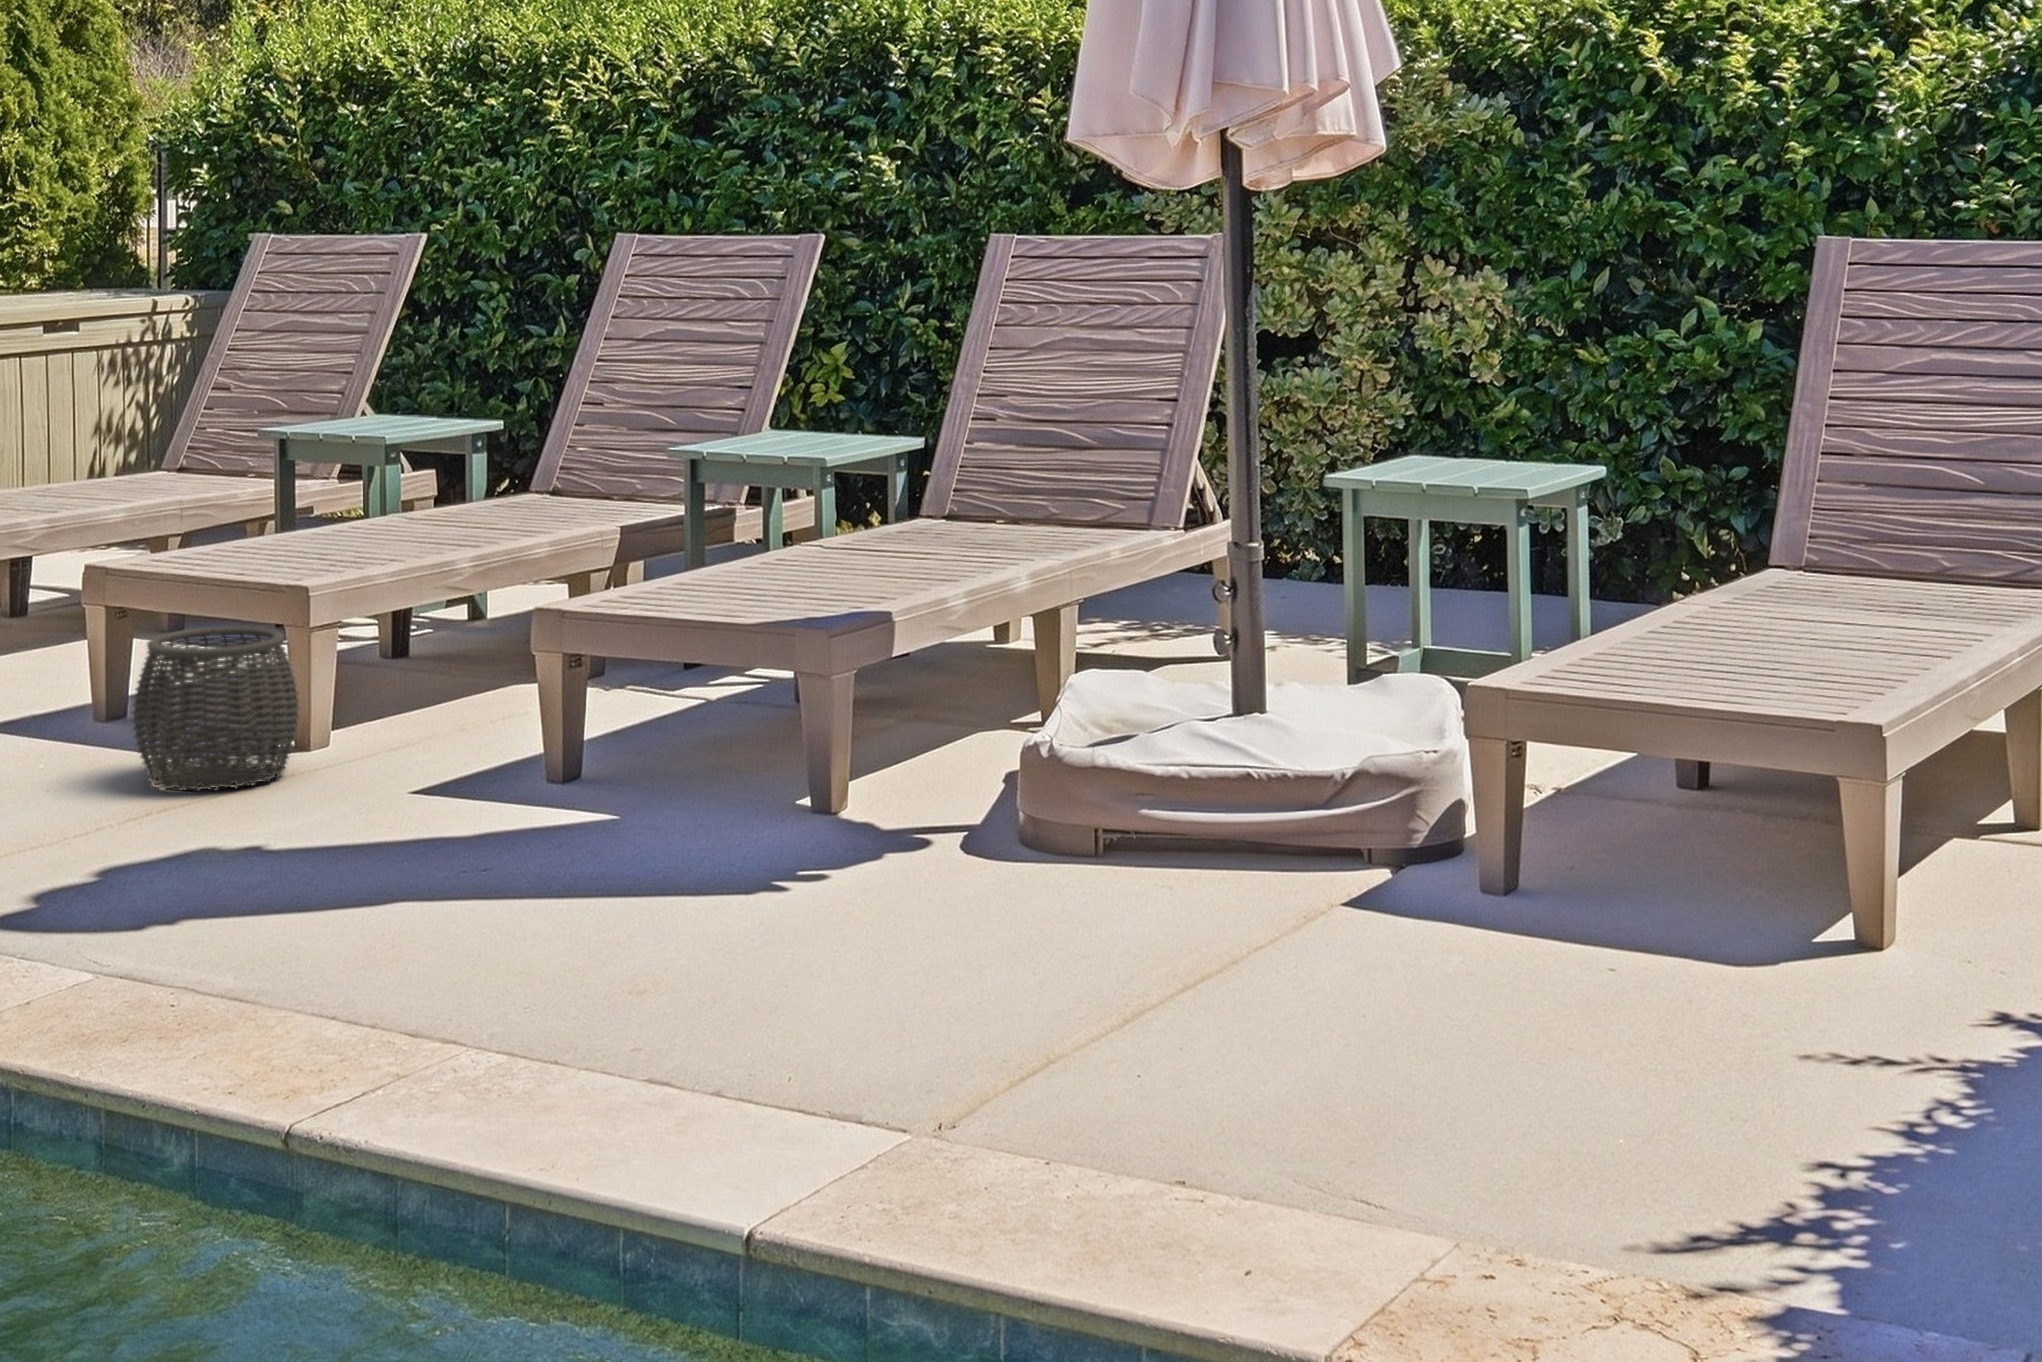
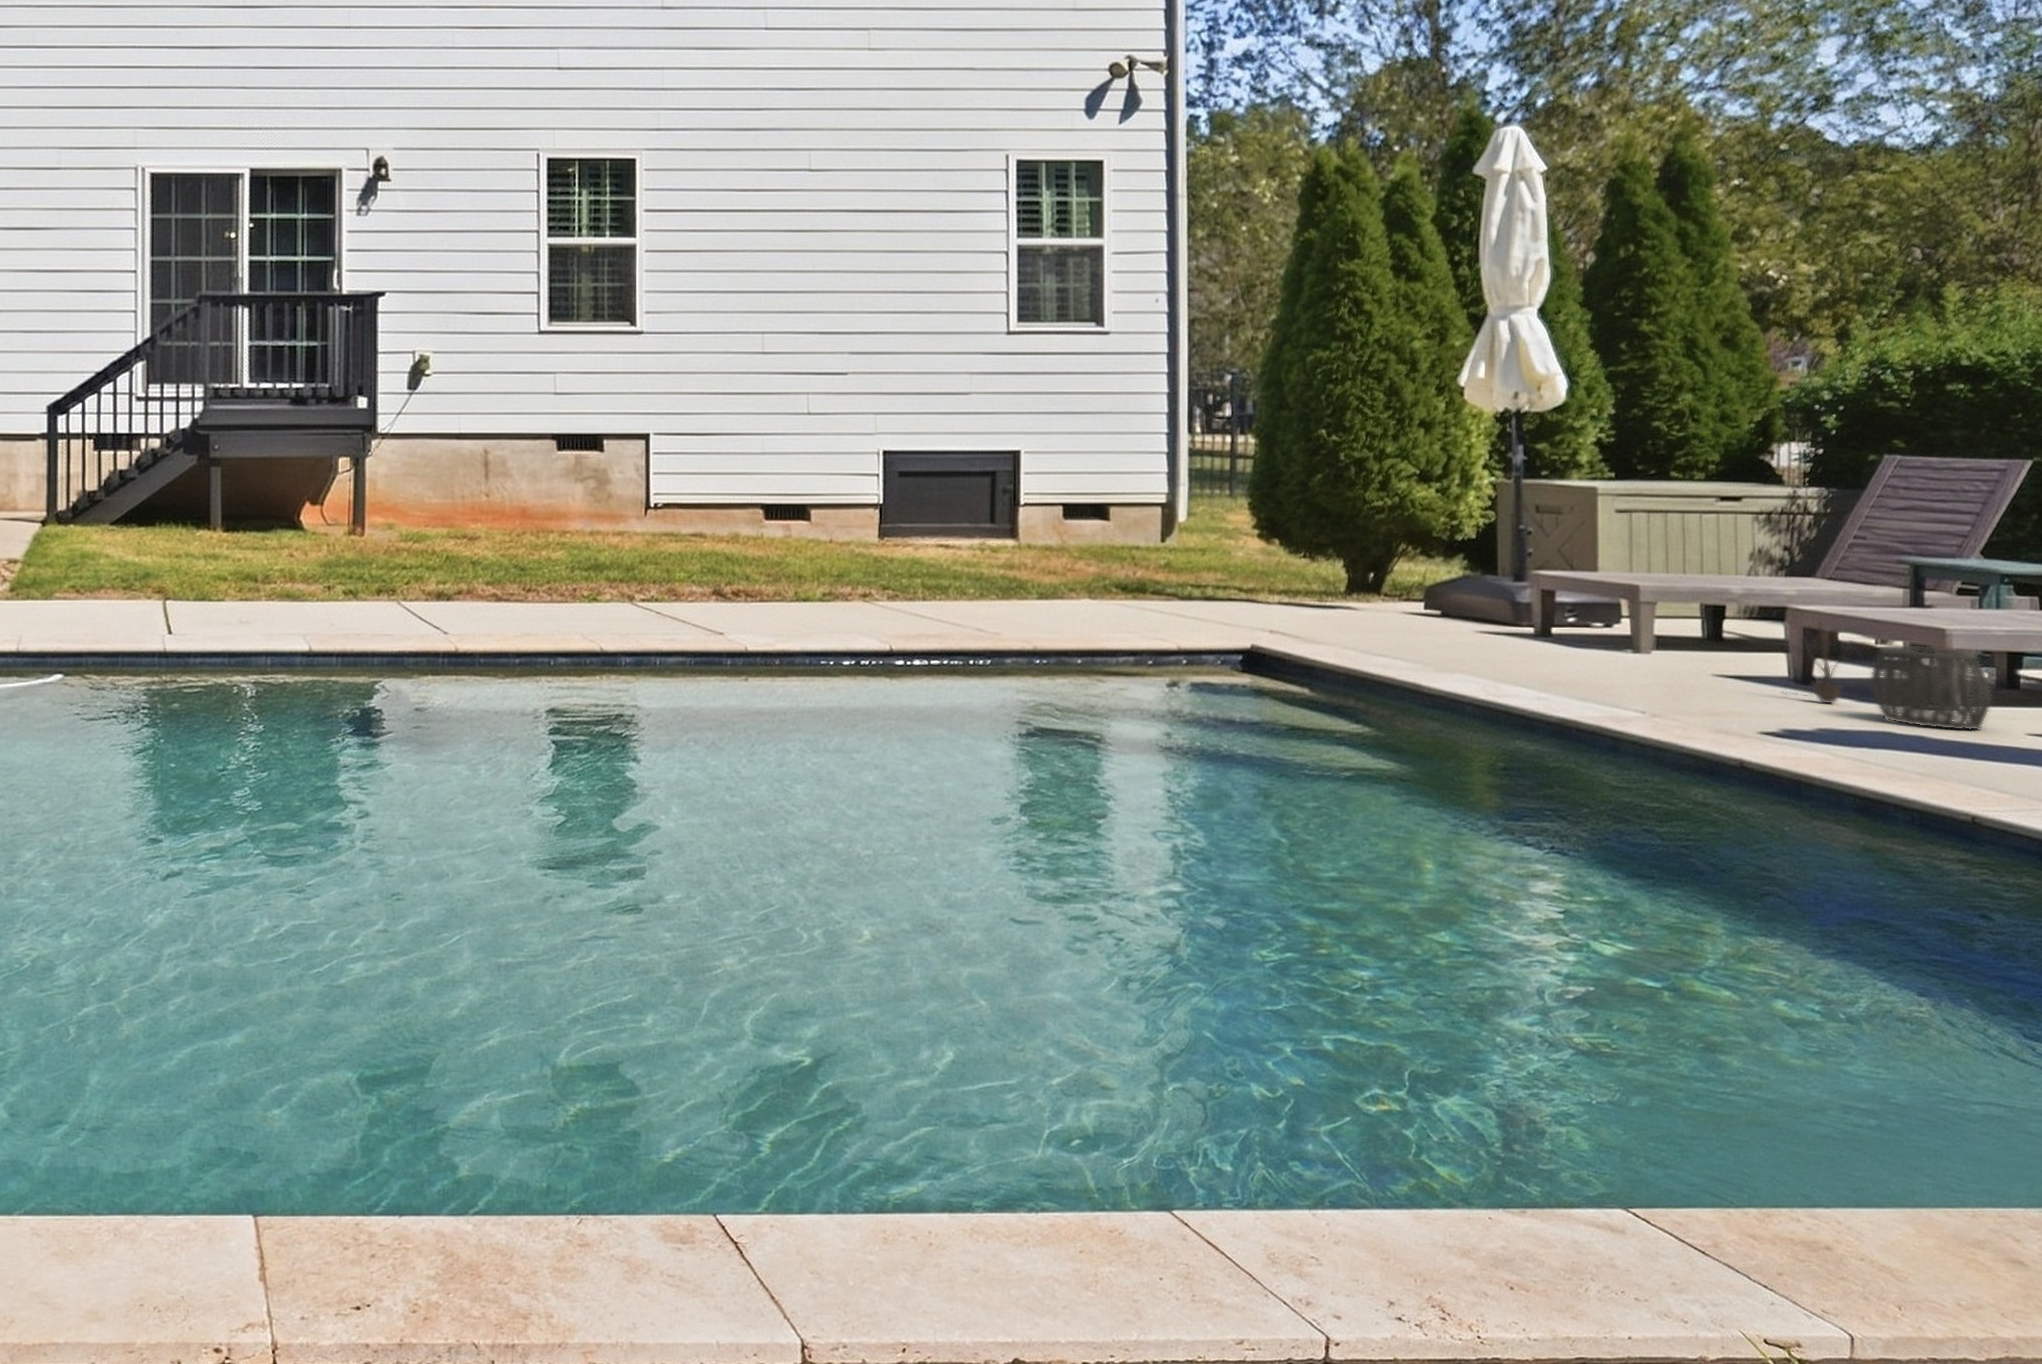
decorative plant: none [16,593,133,751] -> present [1785,626,1853,703]

